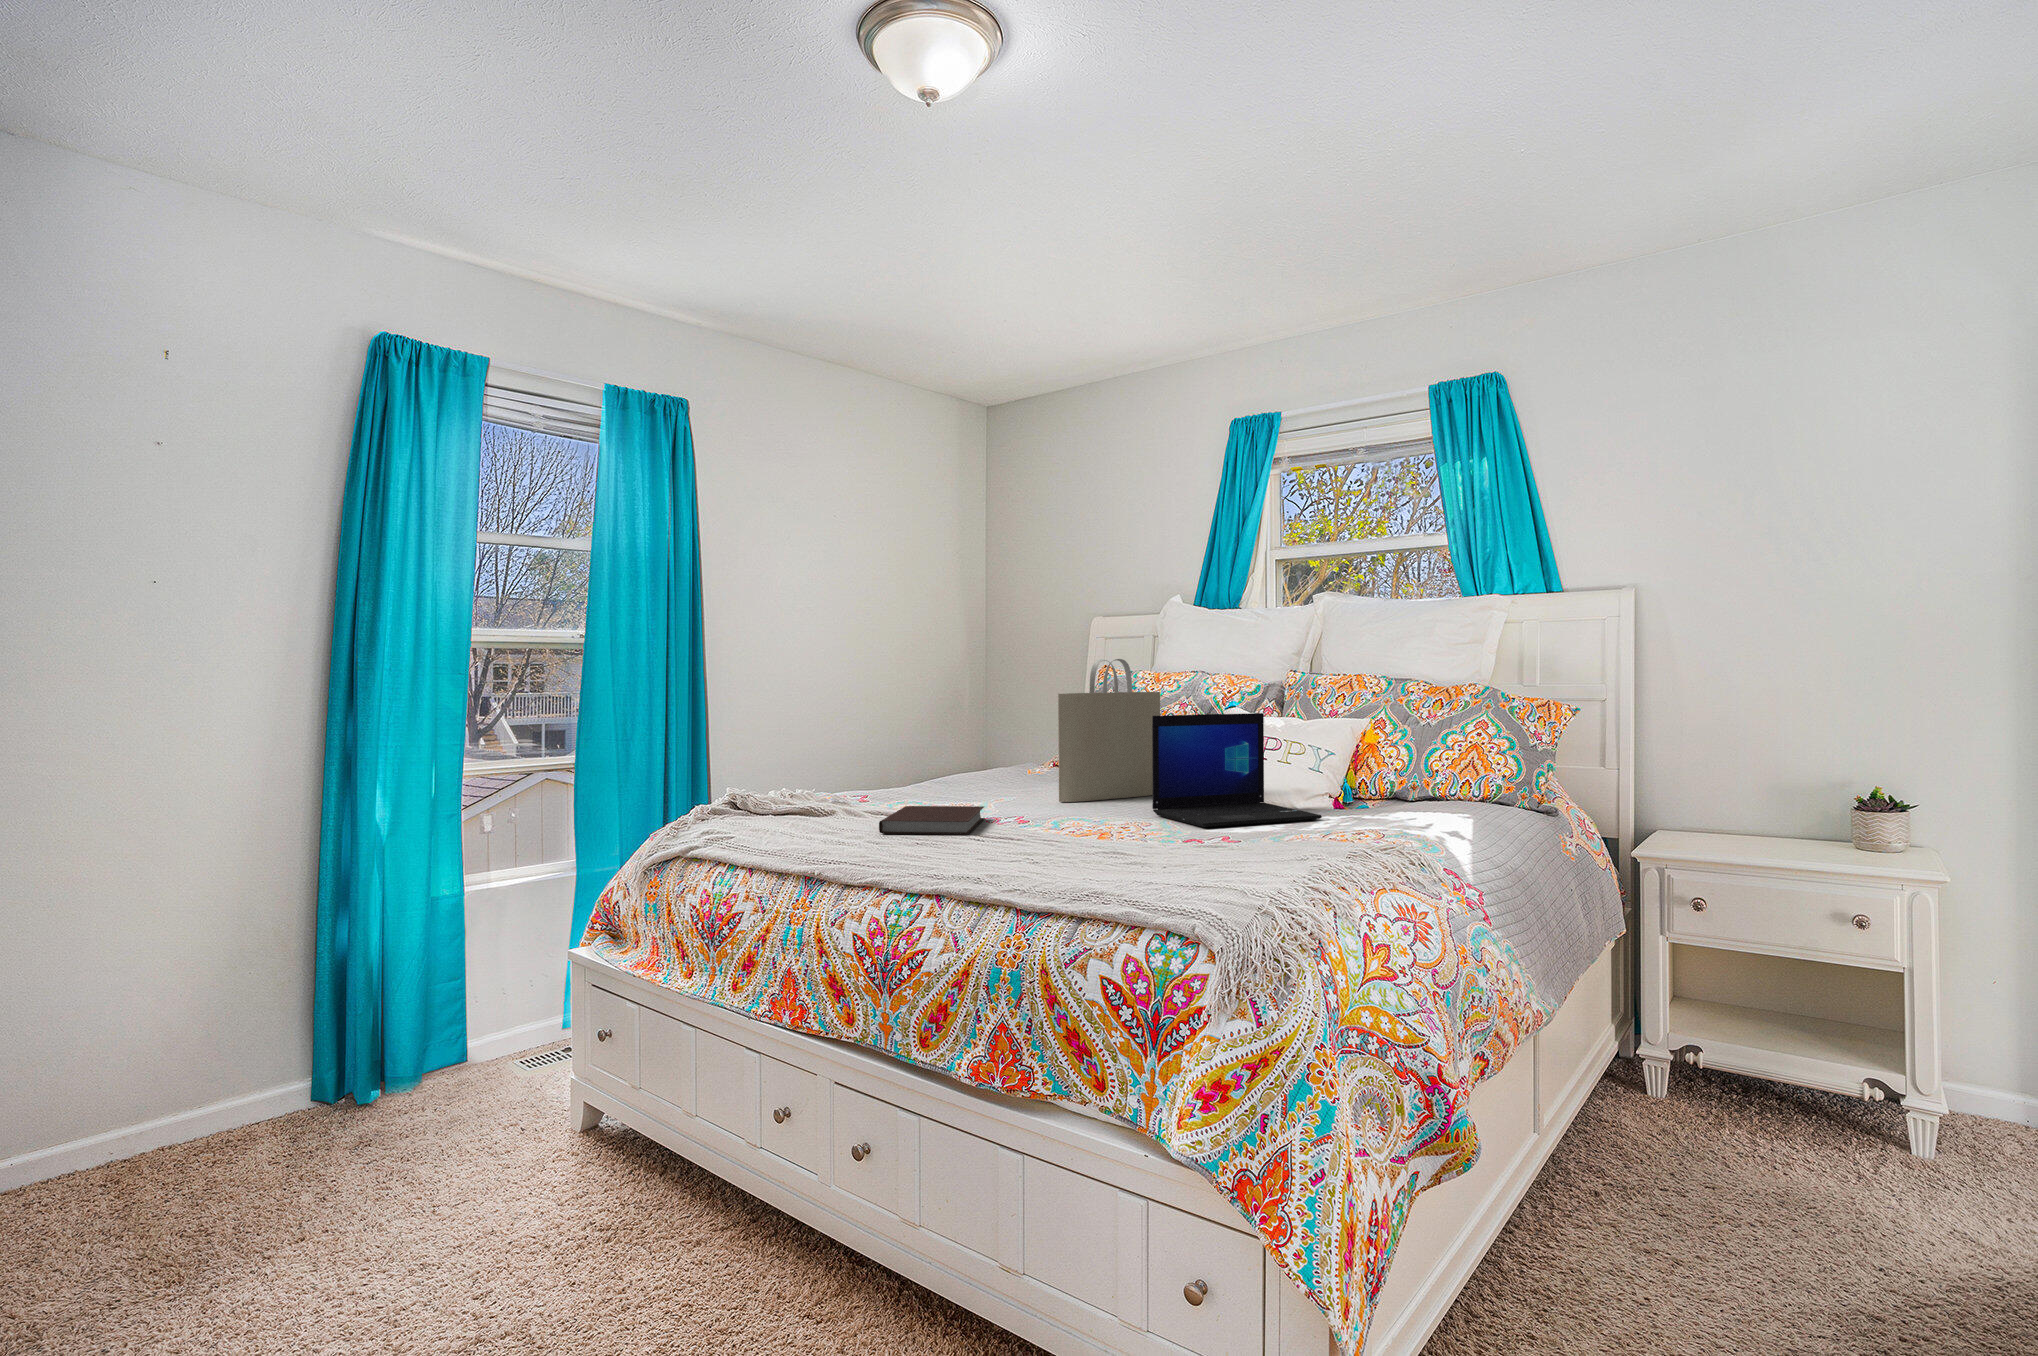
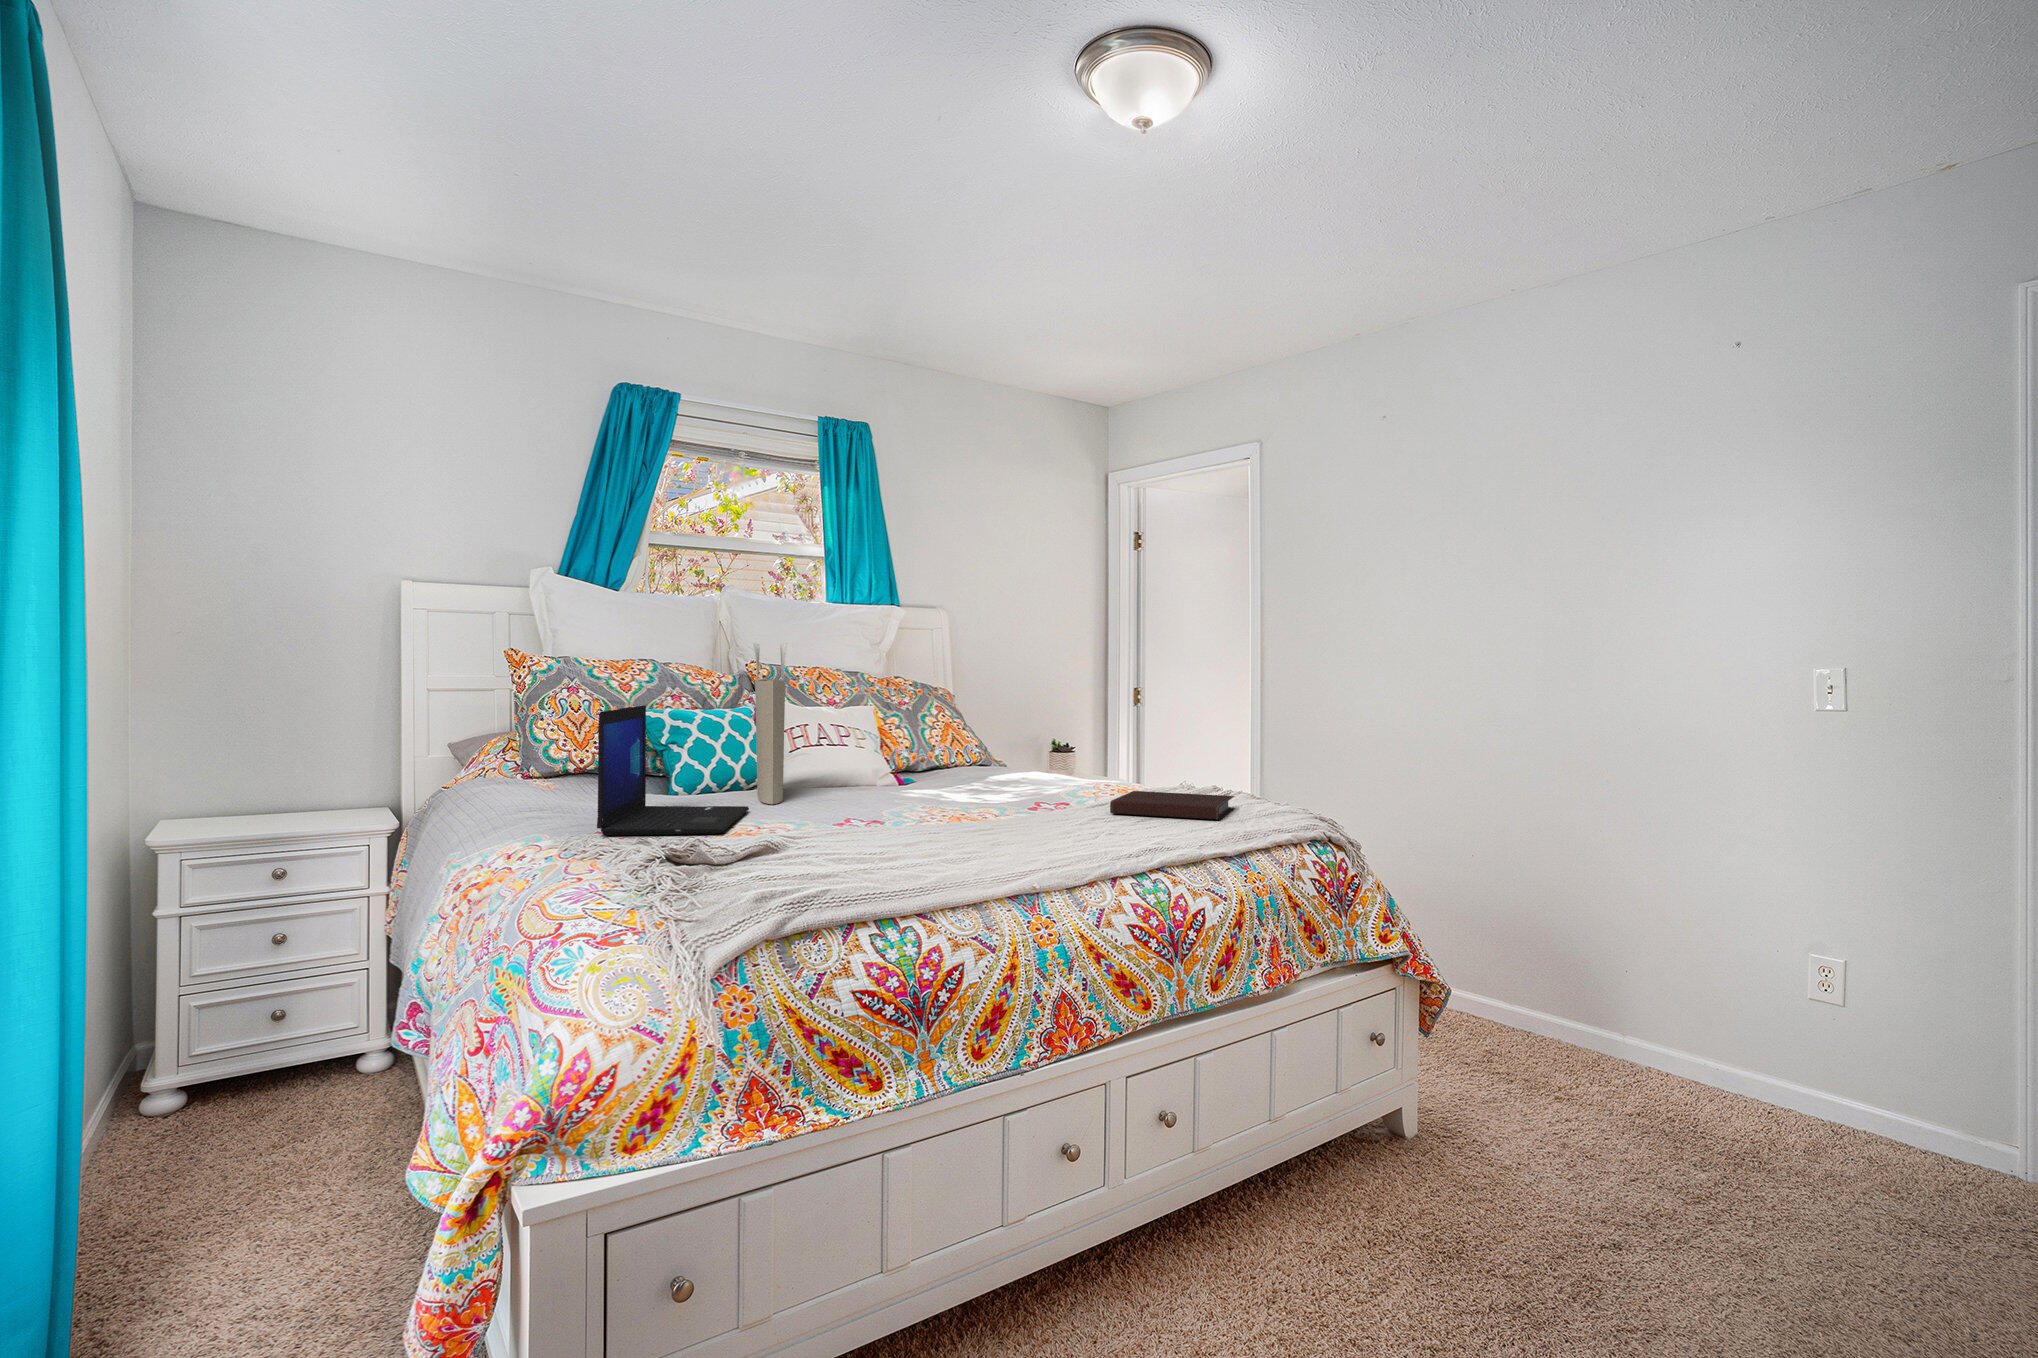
laptop: present [1152,713,1322,827] -> present [597,705,749,835]
notebook: present [879,806,985,835] -> present [1110,791,1234,820]

